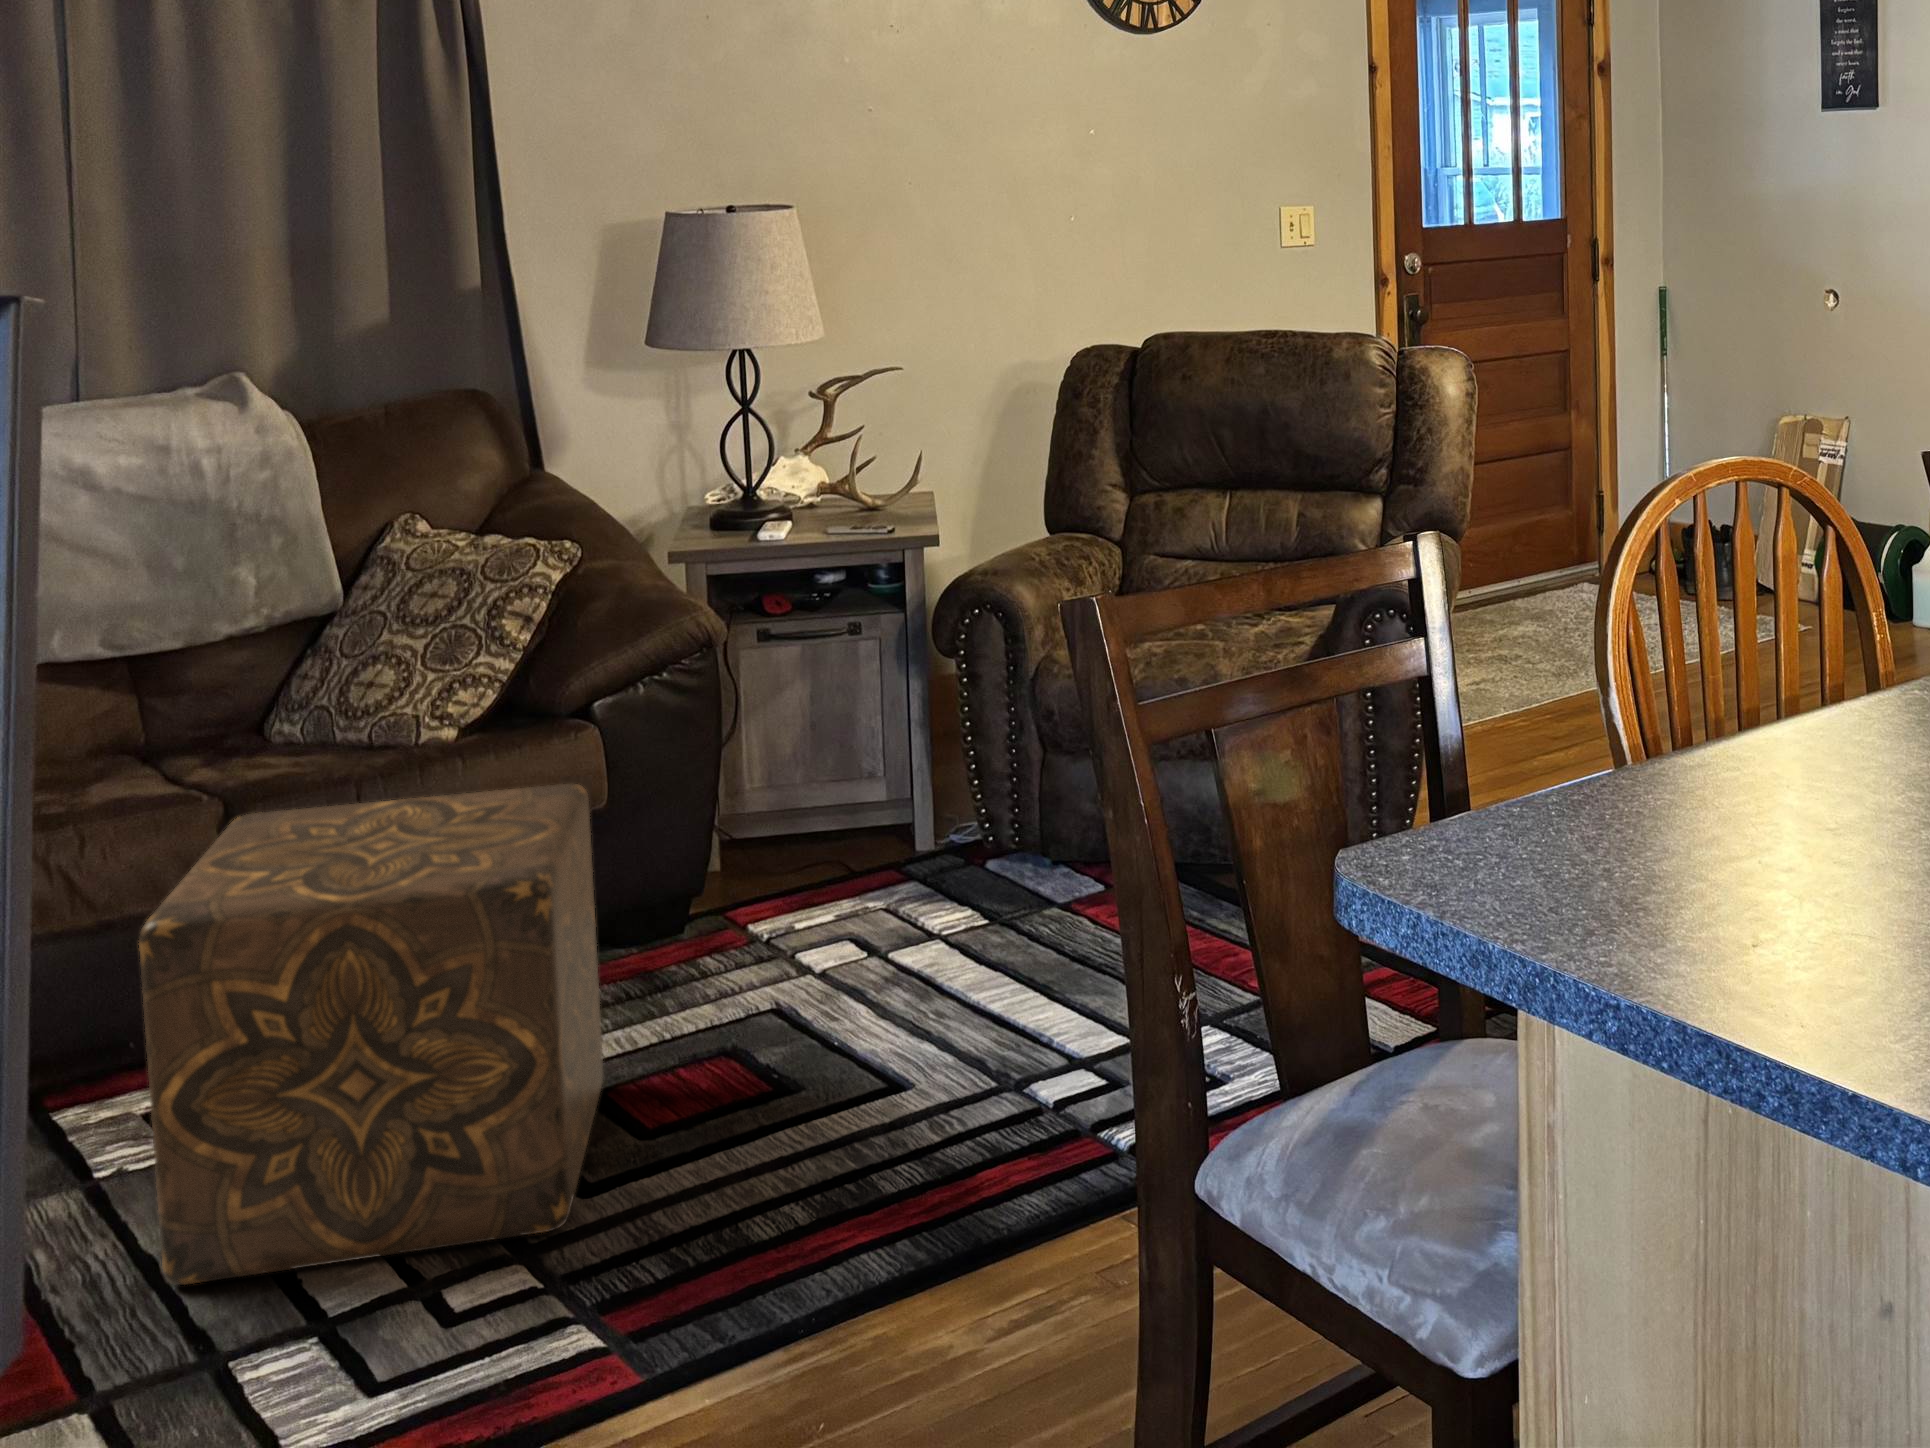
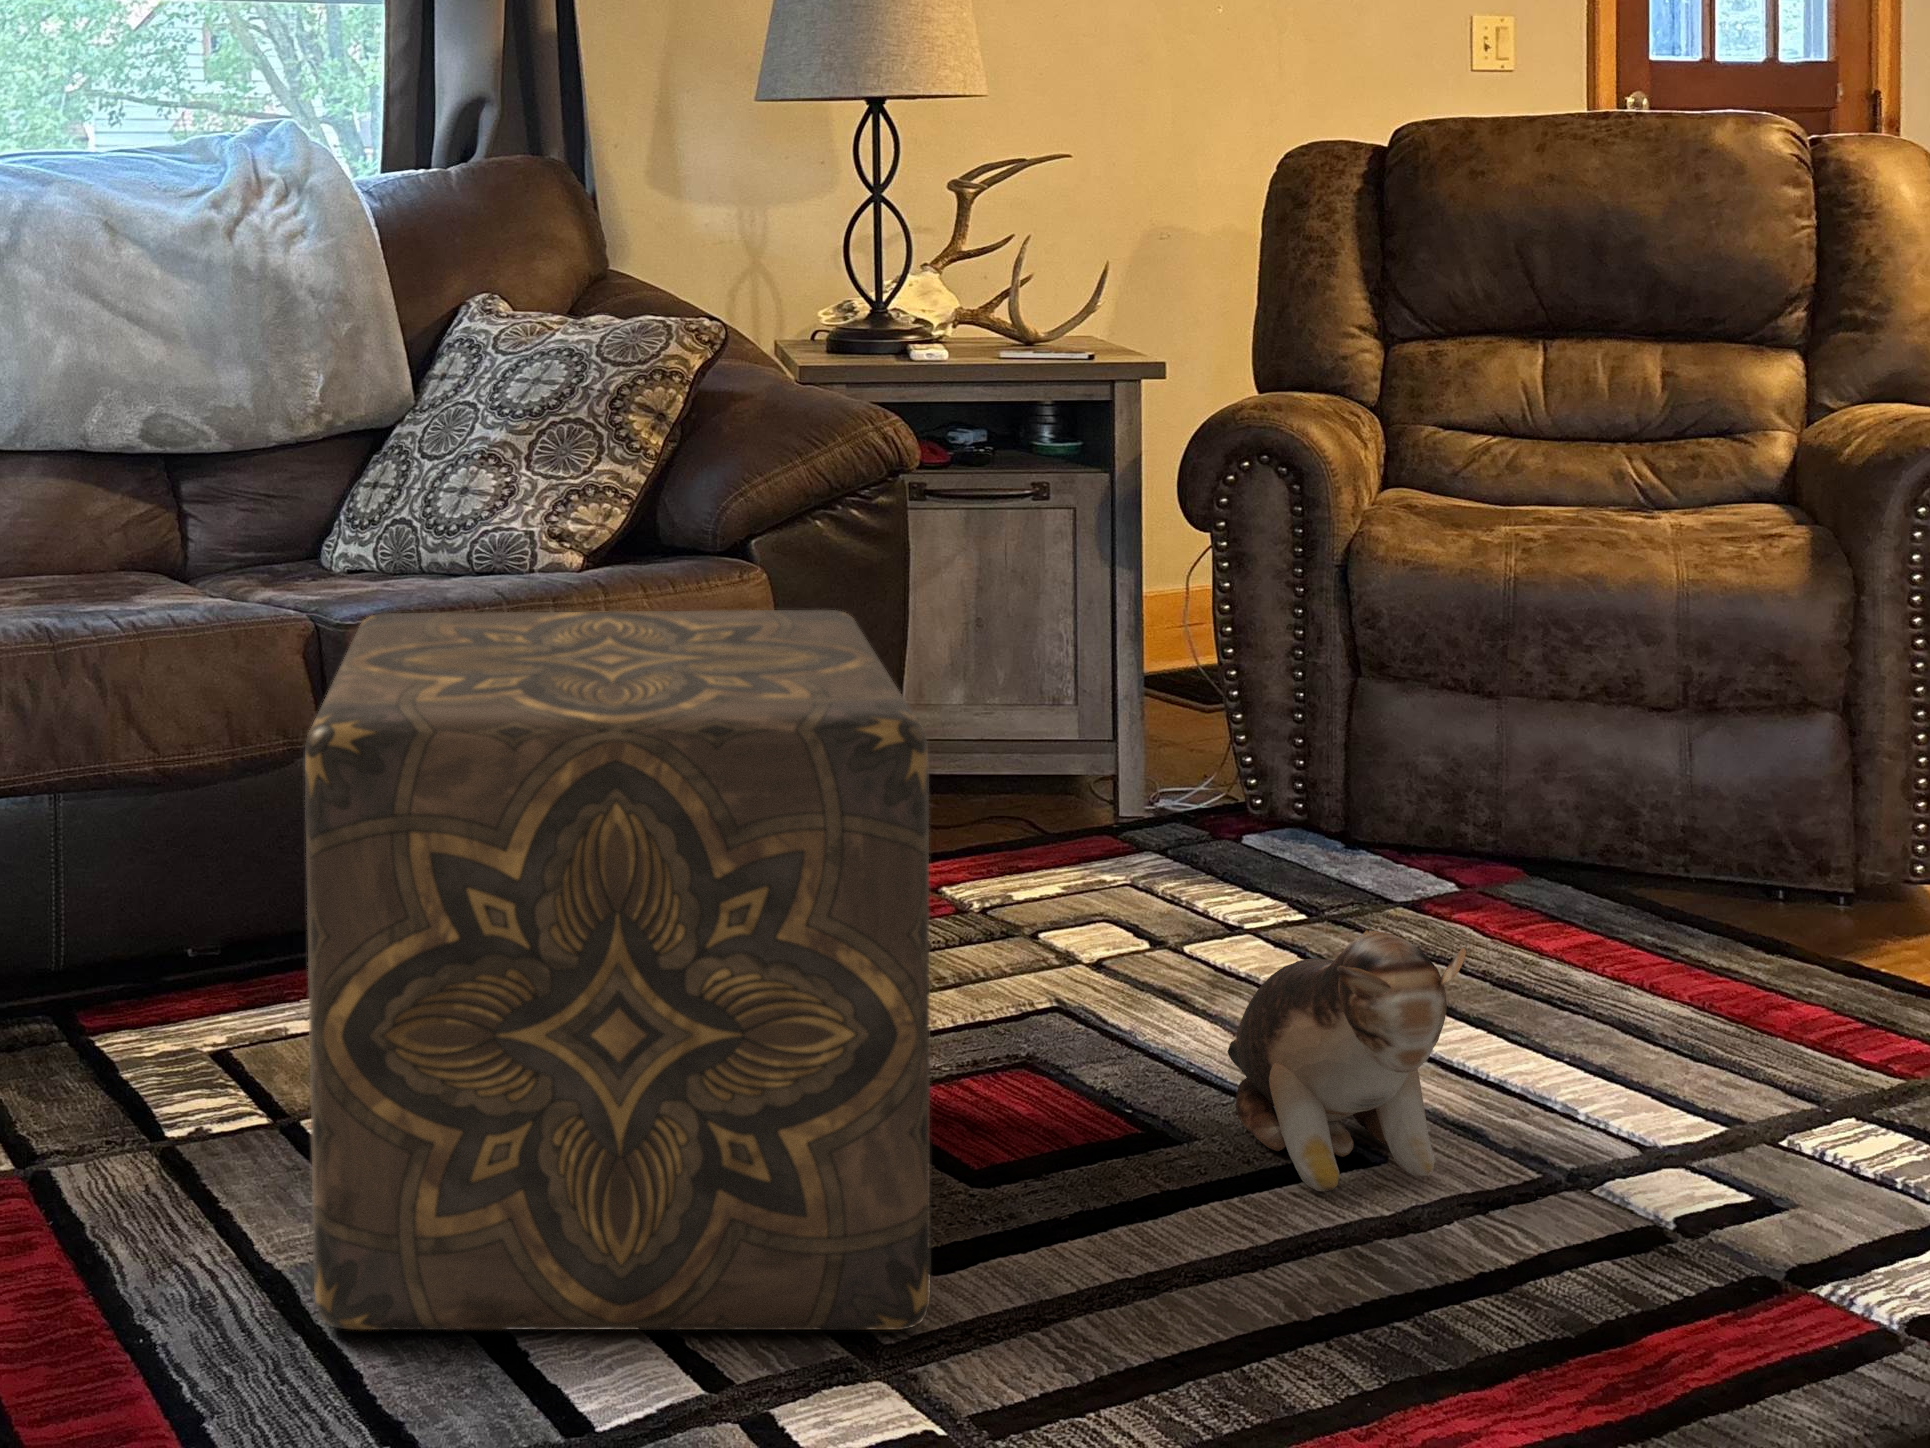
plush toy: none [839,955,938,1111] -> present [1227,930,1466,1191]

